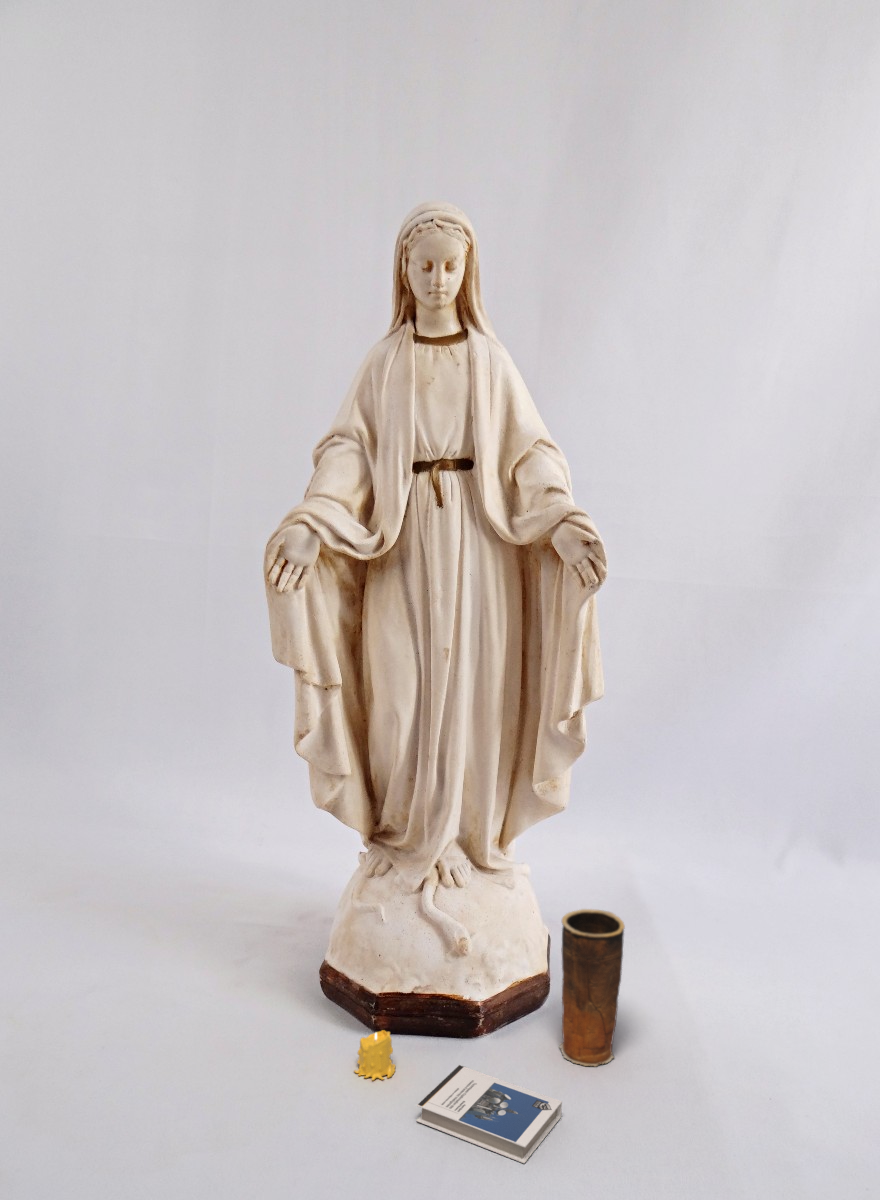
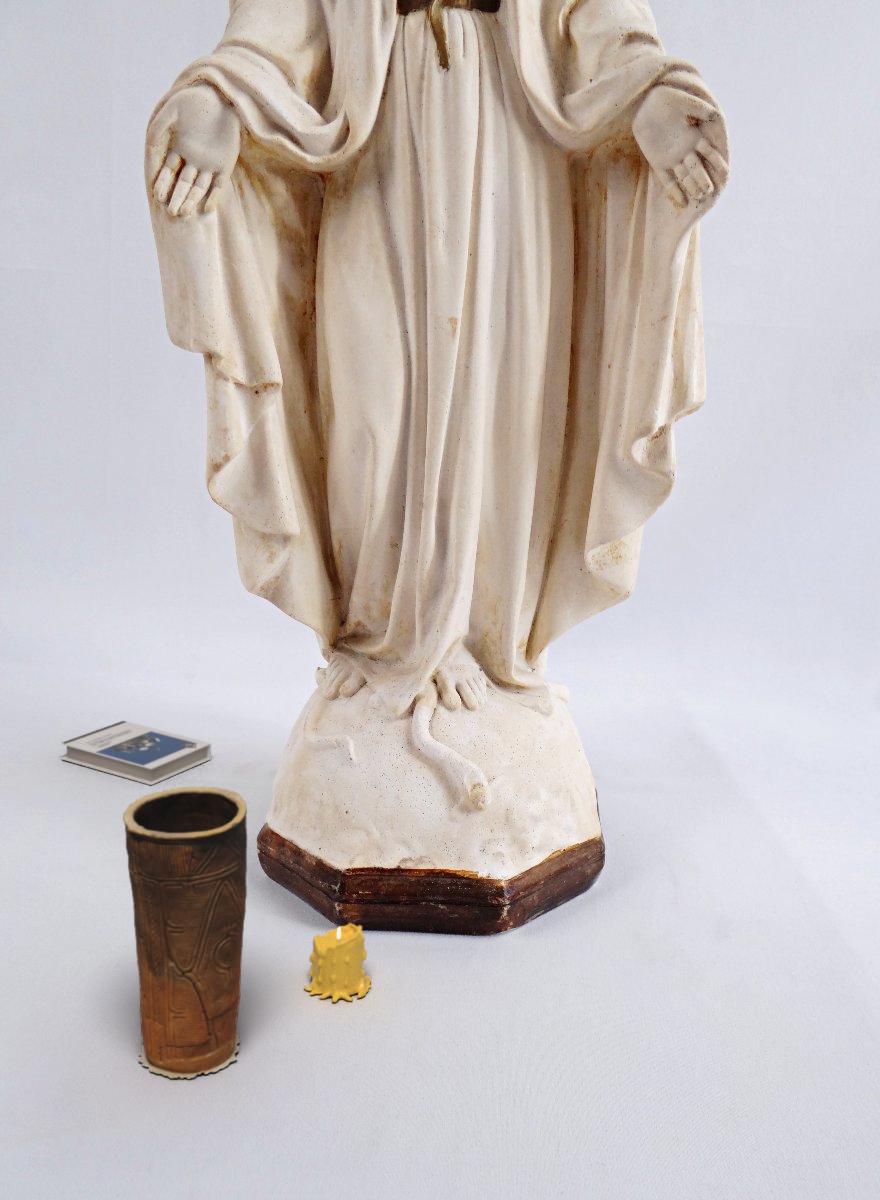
vase: present [560,909,625,1066] -> present [123,787,247,1079]
hardback book: present [416,1065,562,1163] -> present [61,721,211,785]

